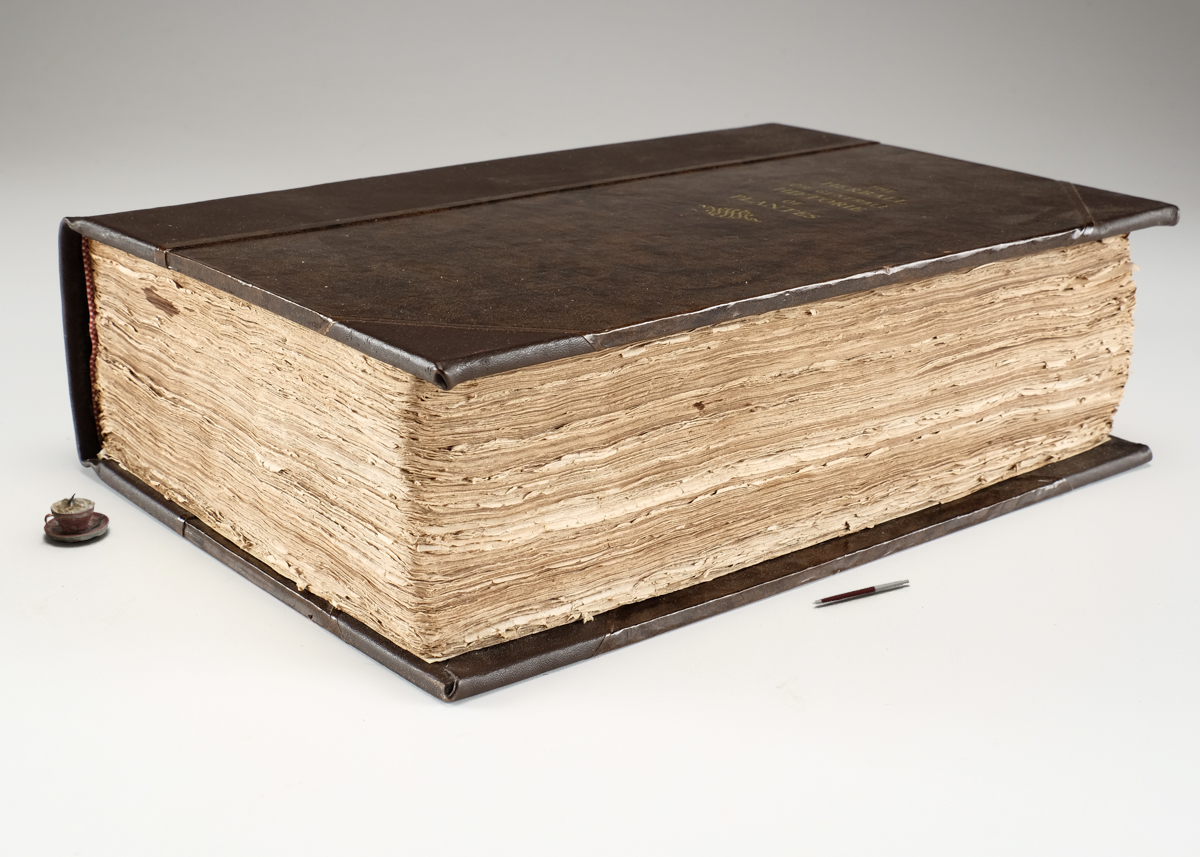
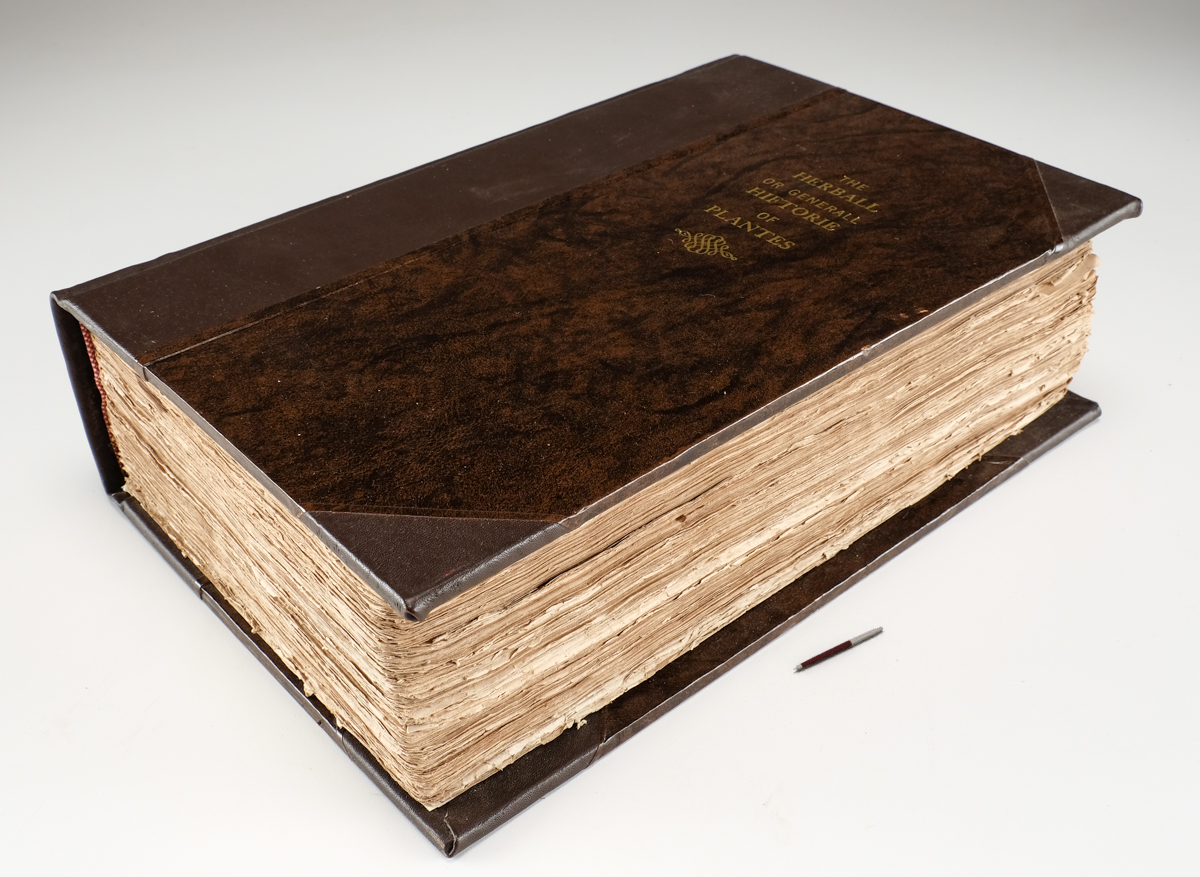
teacup: present [44,494,109,542] -> none [68,567,132,616]

